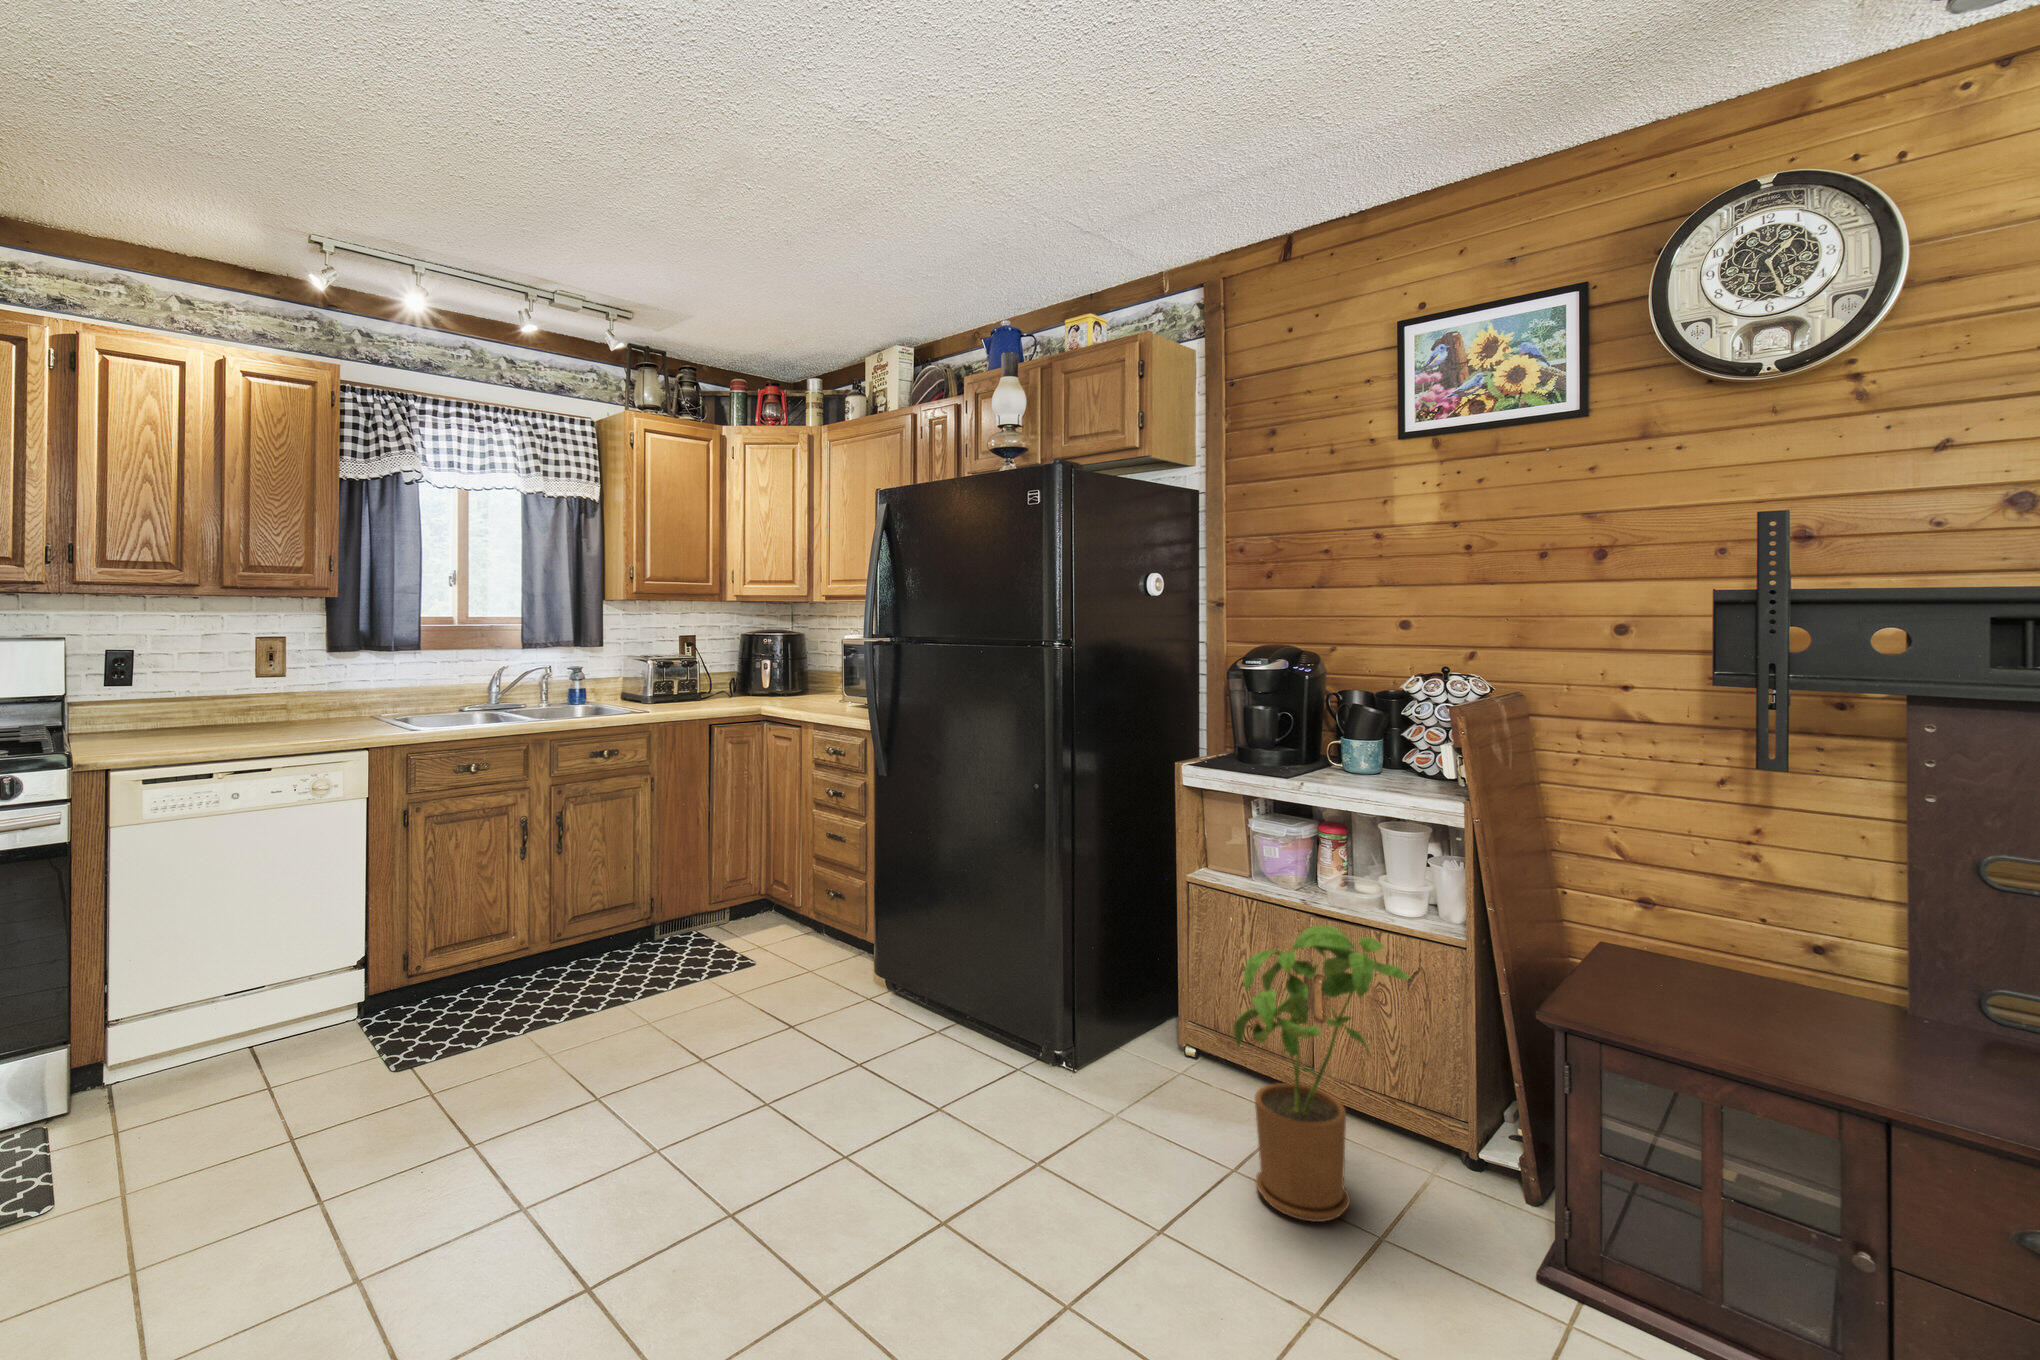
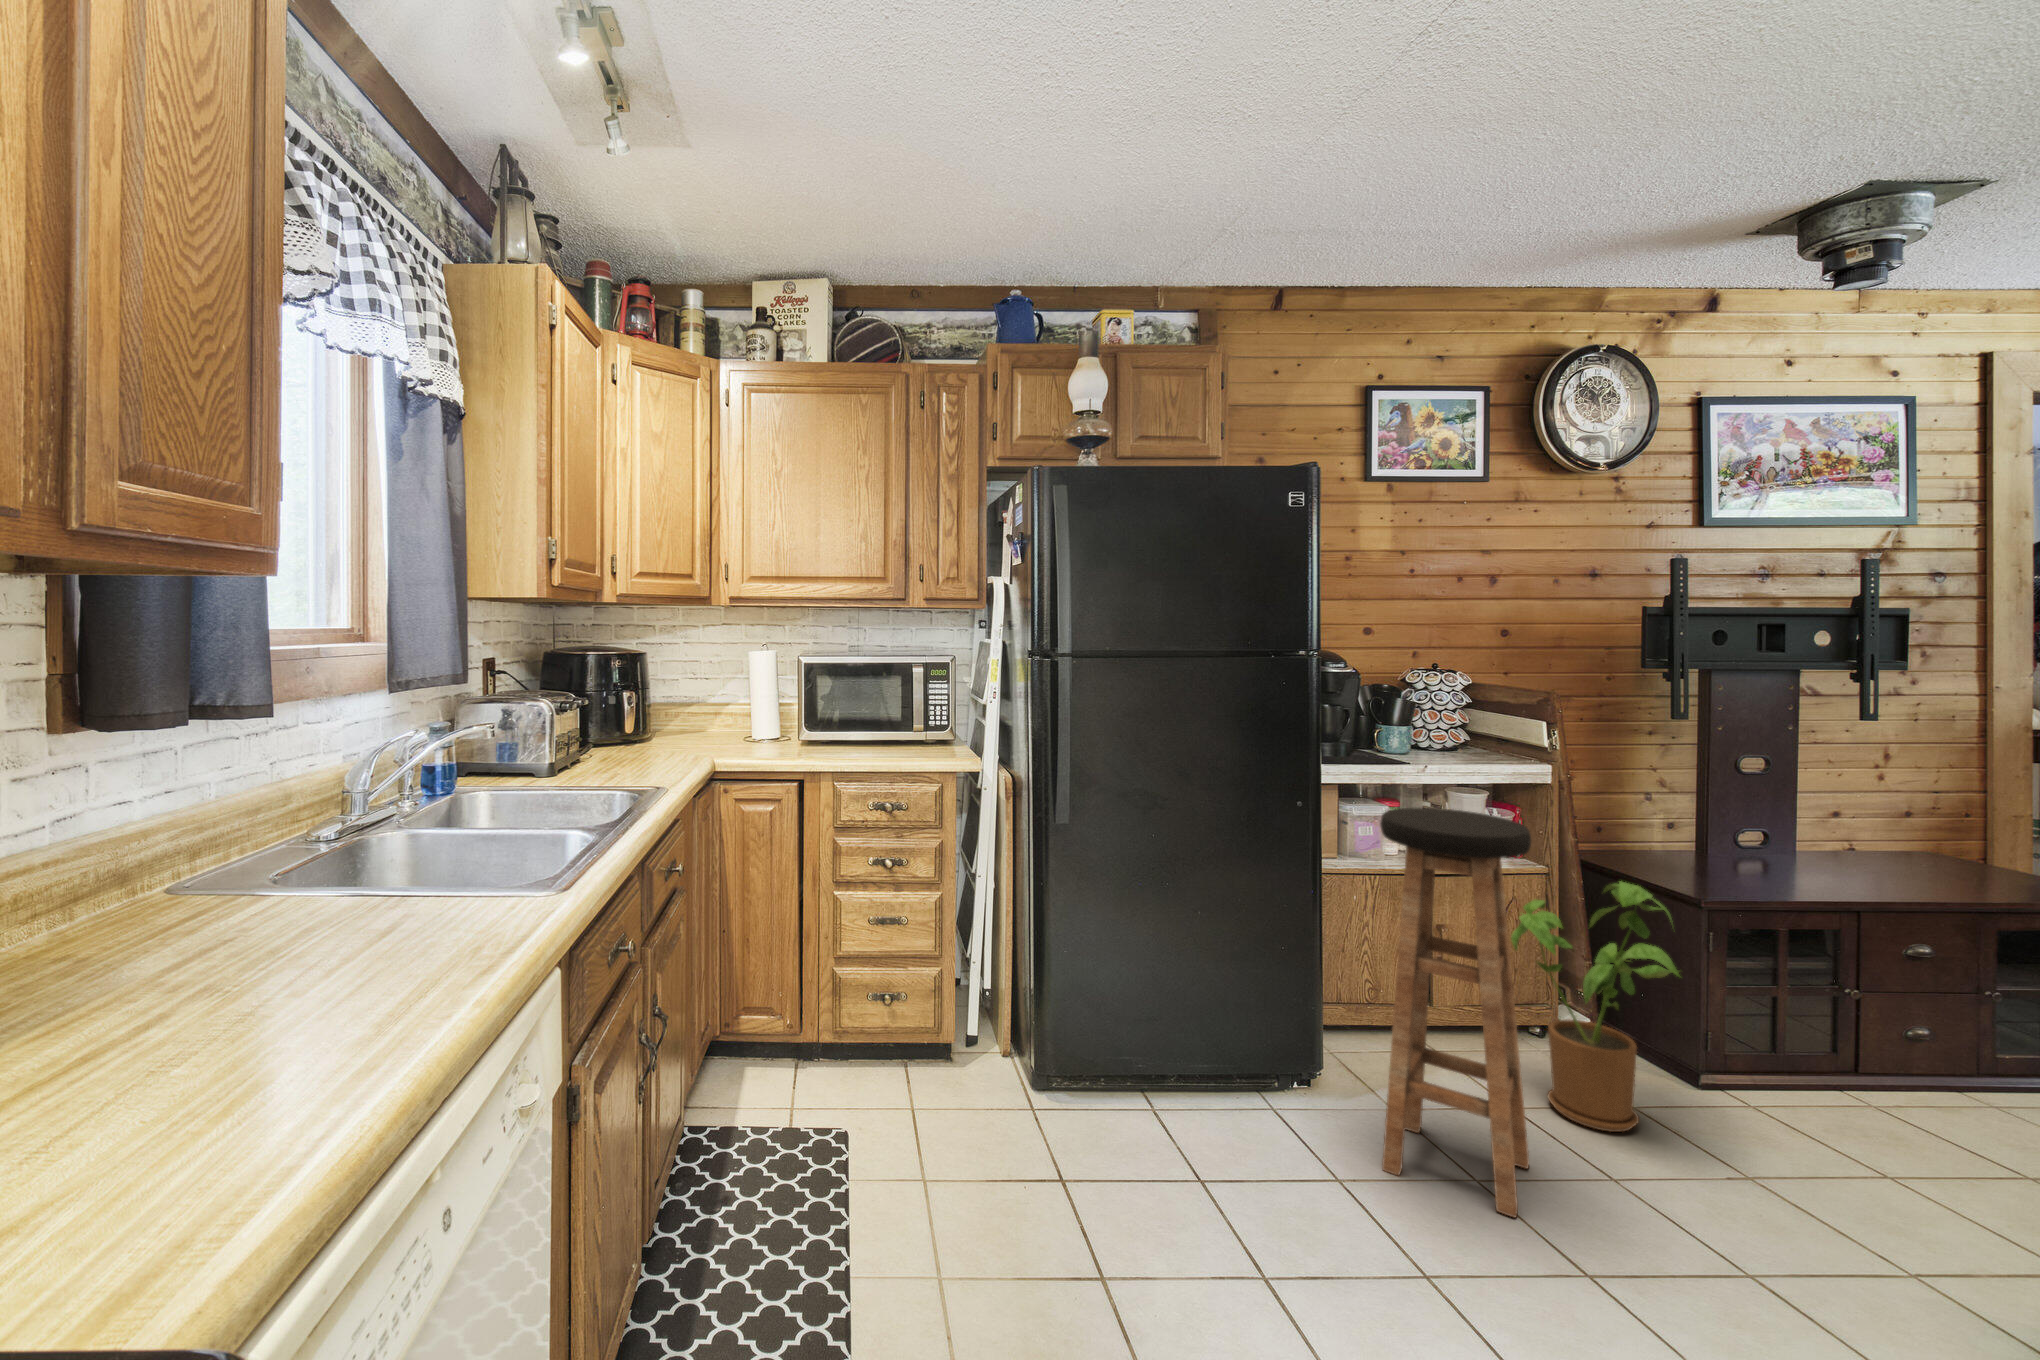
bar stool: none [983,796,1121,1180] -> present [1380,808,1531,1217]

